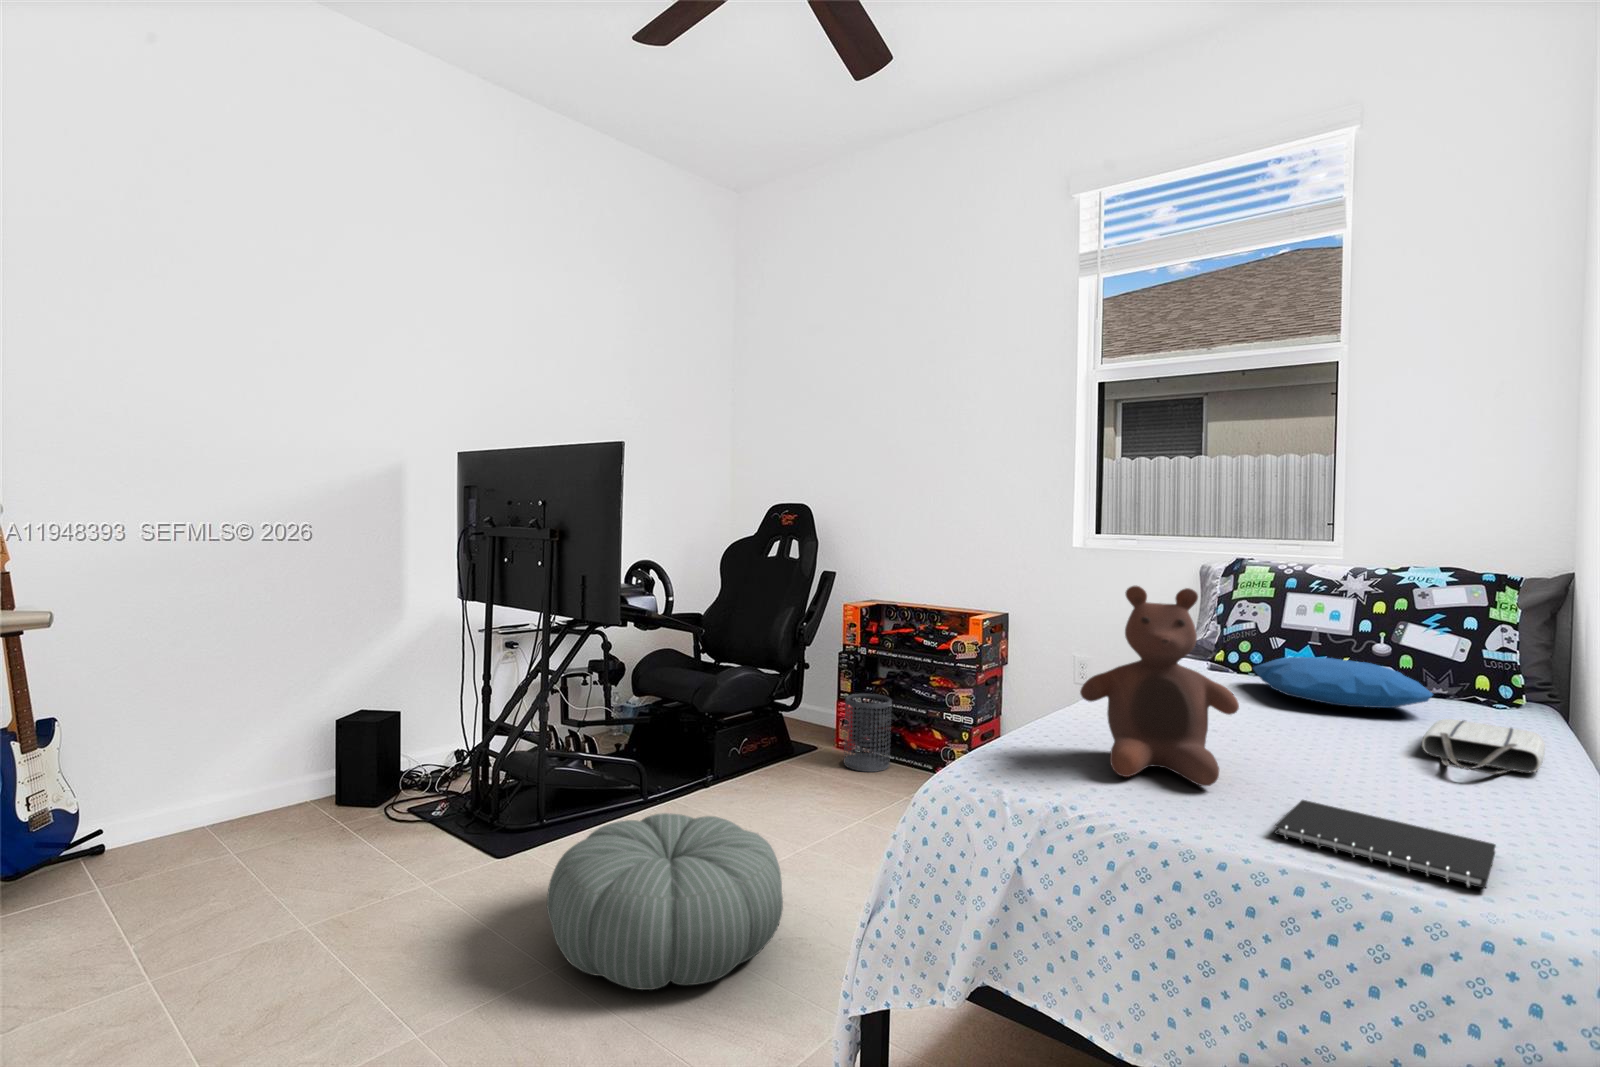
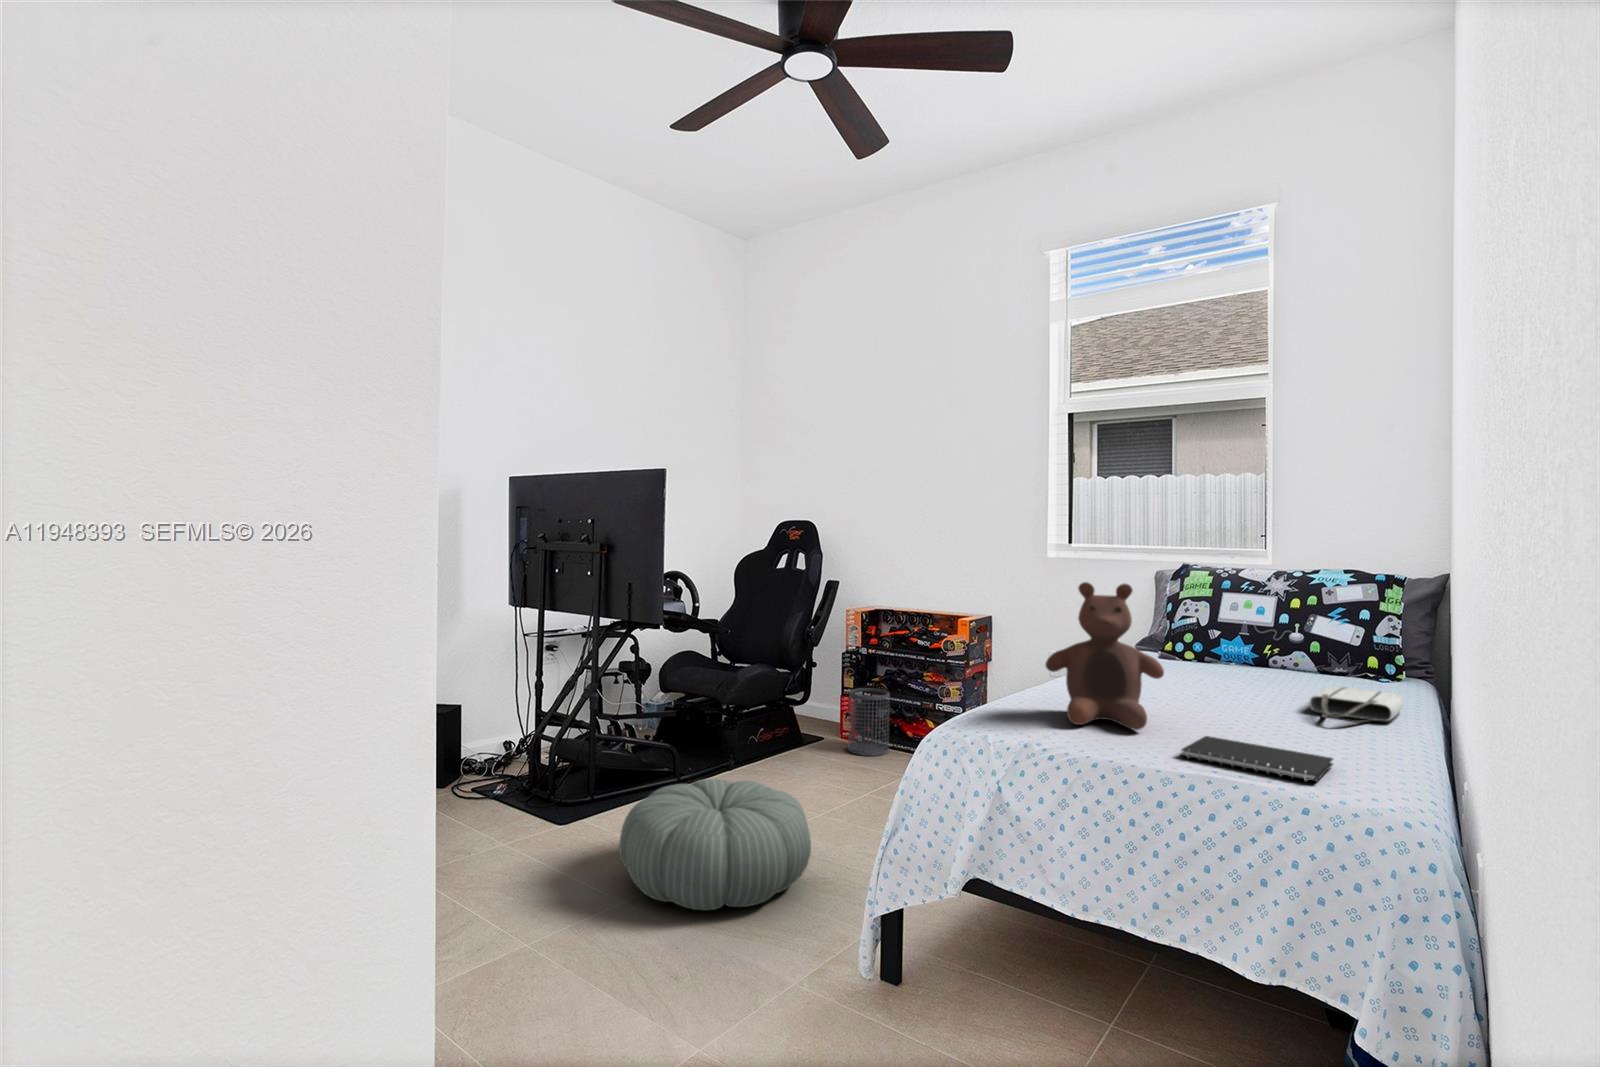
pillow: present [1253,657,1433,708] -> none [1191,644,1329,682]

